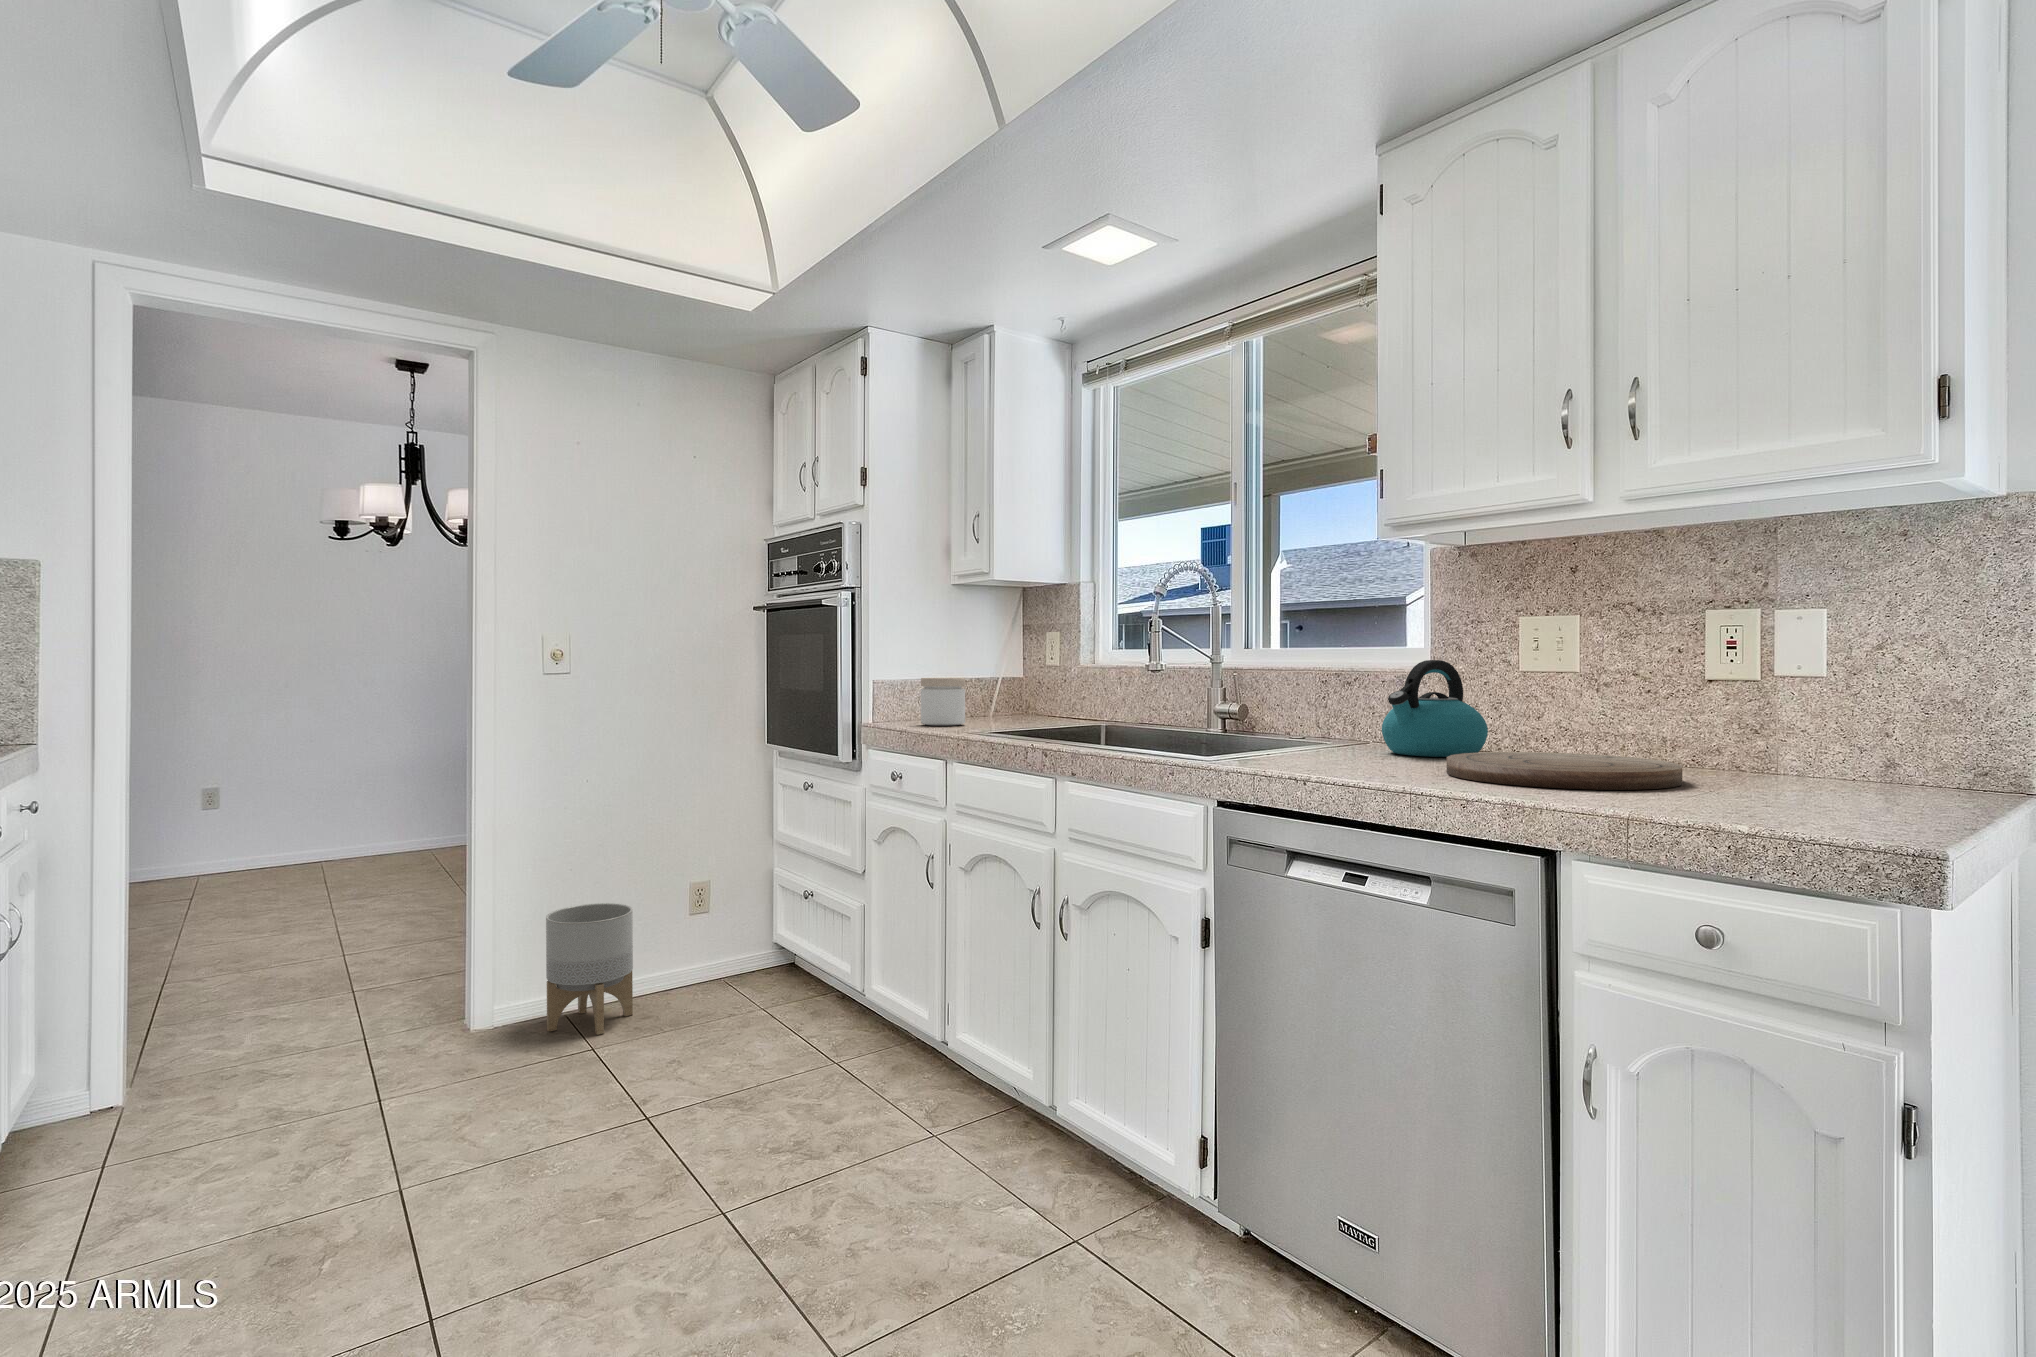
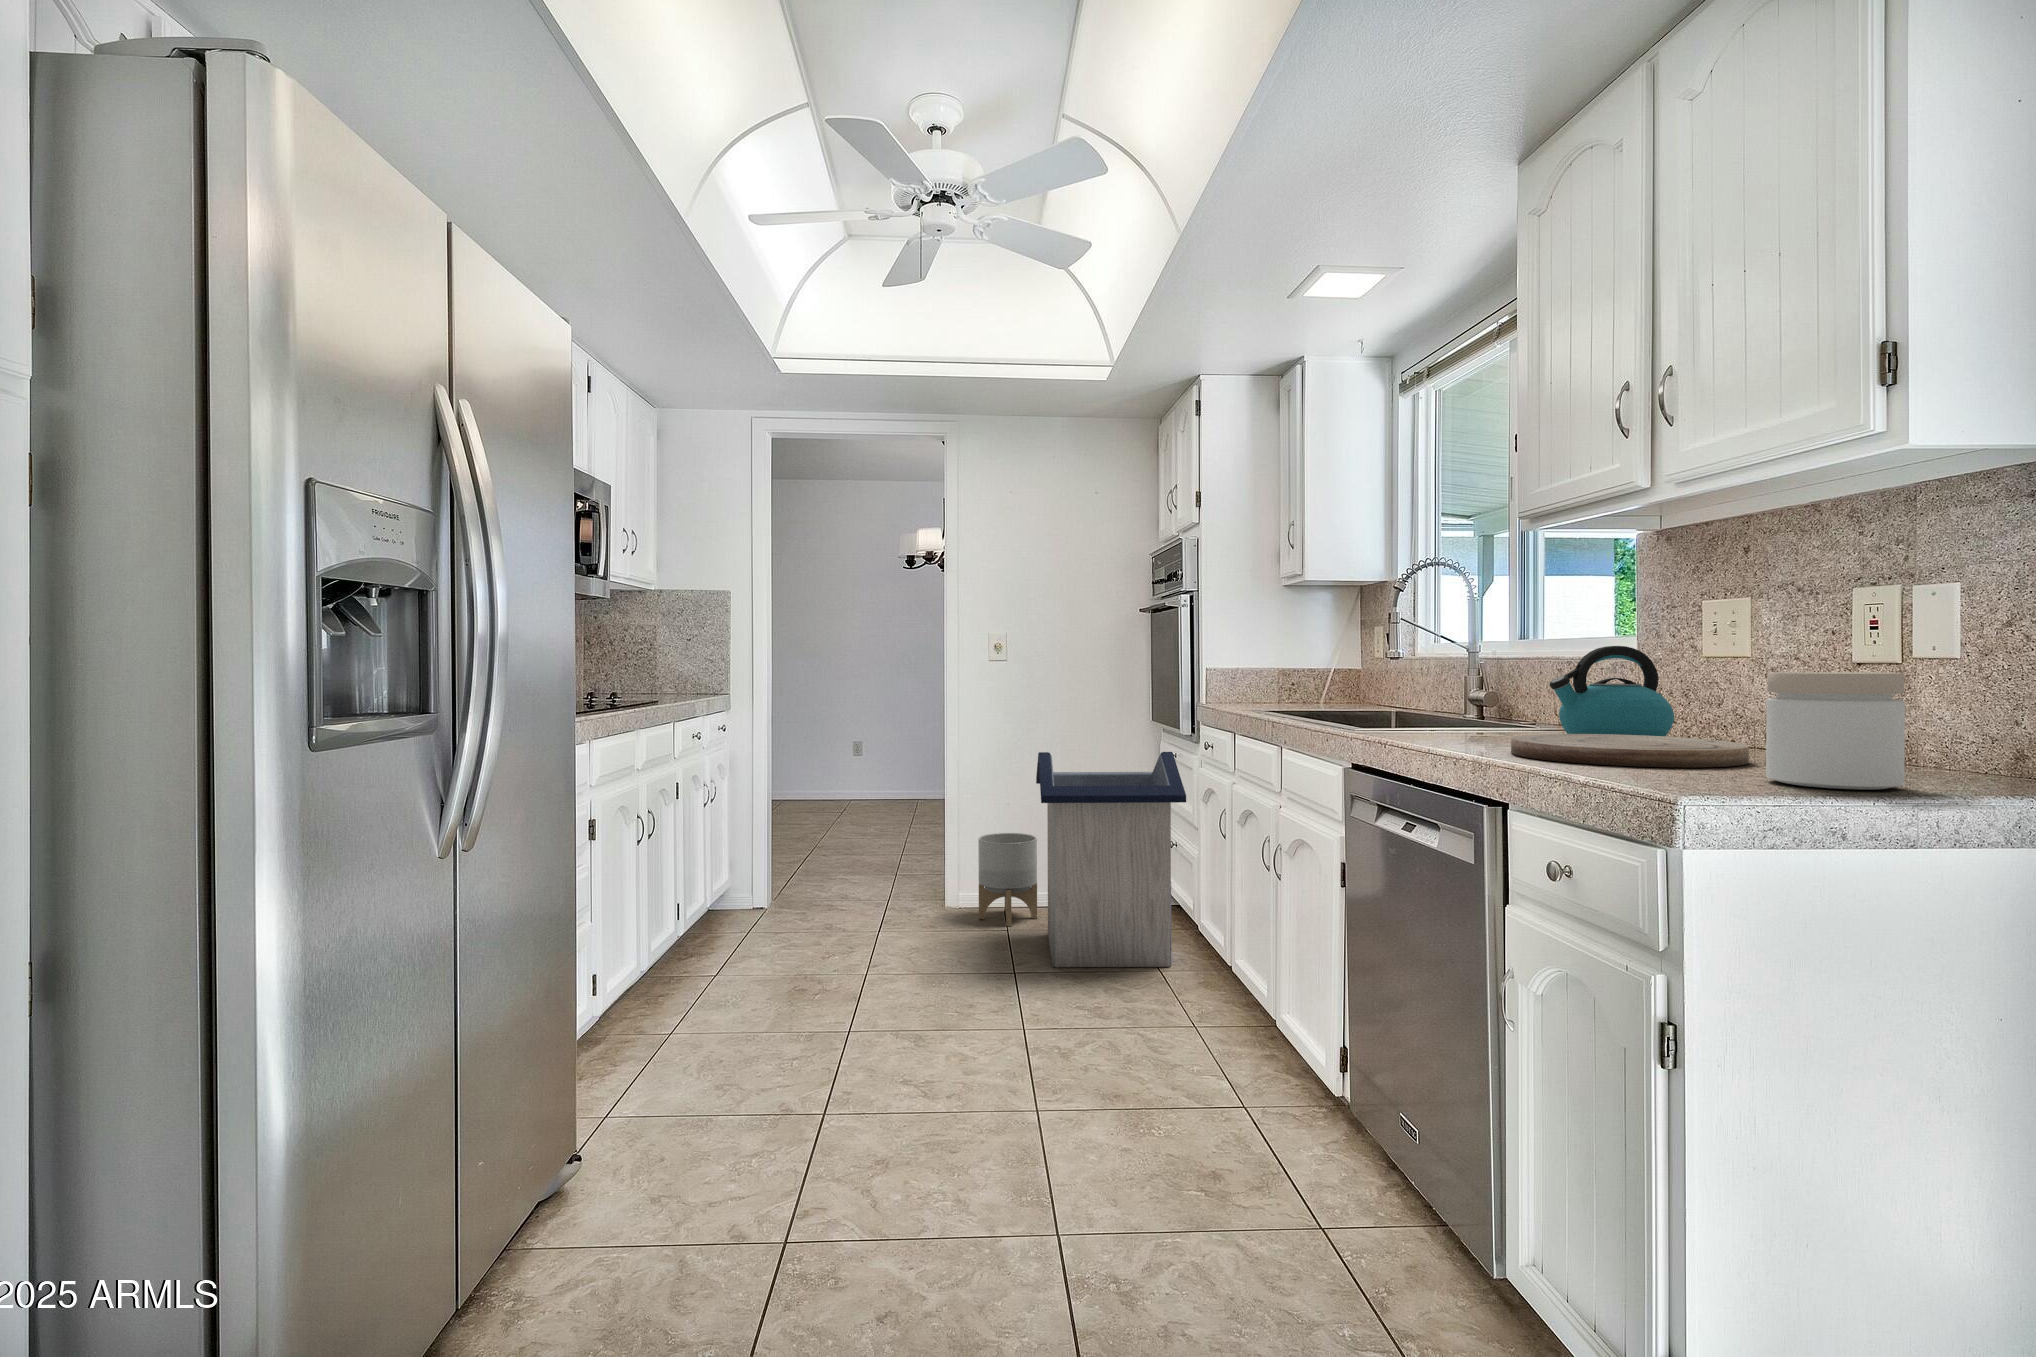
jar: present [921,677,965,726] -> present [1766,672,1905,790]
trash can: none [643,783,875,1084] -> present [1036,752,1186,967]

